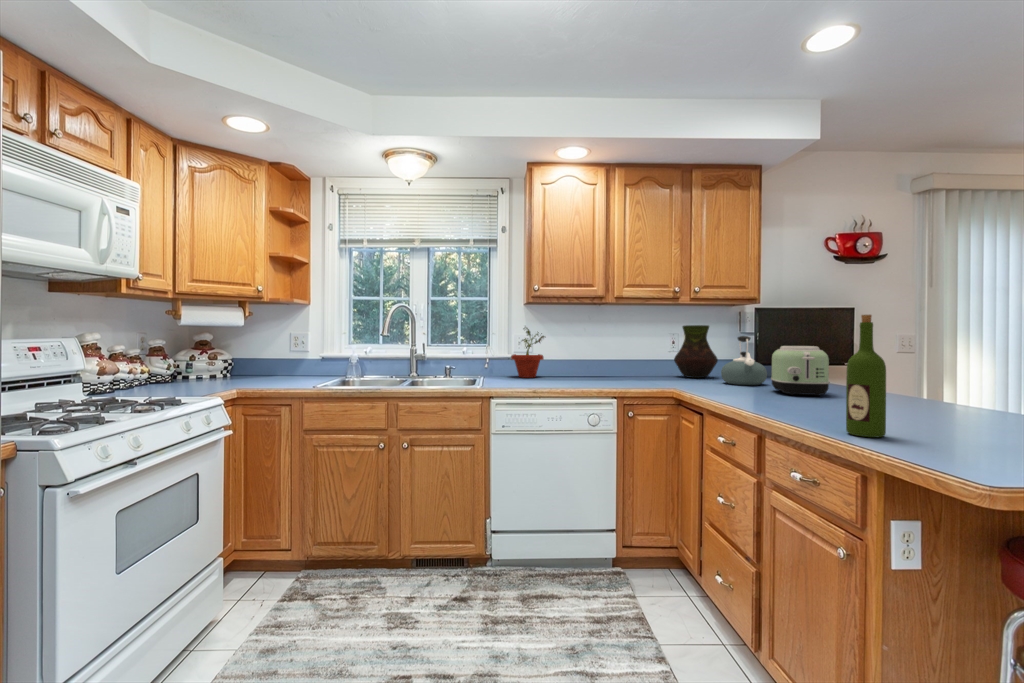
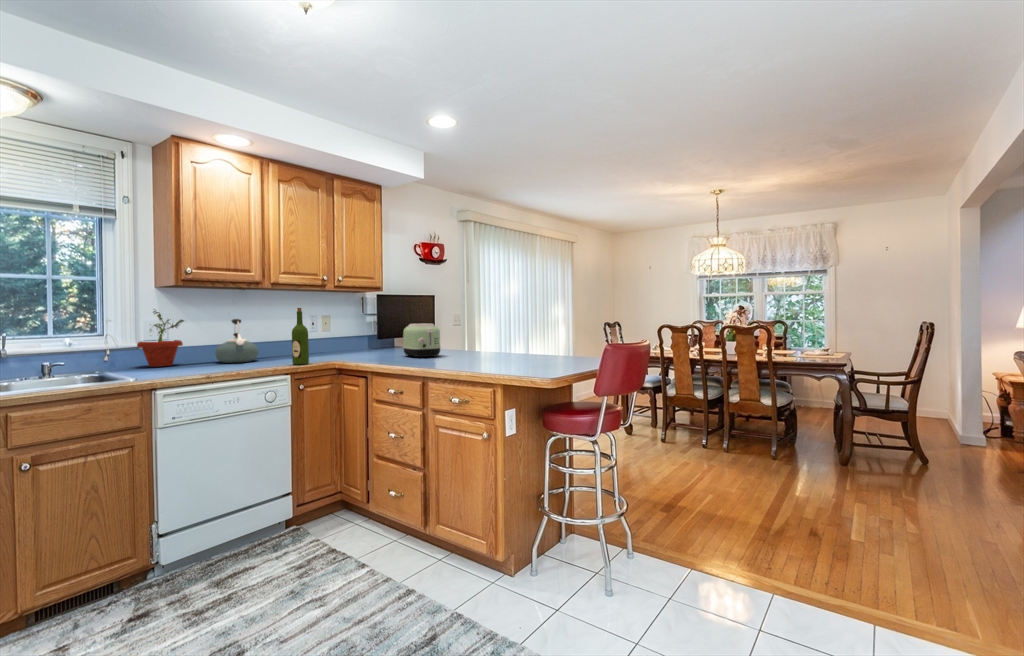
wine bottle: present [846,315,886,437] -> present [292,308,309,365]
vase: present [674,325,718,378] -> none [315,309,351,353]
kettle: present [721,336,767,385] -> present [215,319,258,363]

